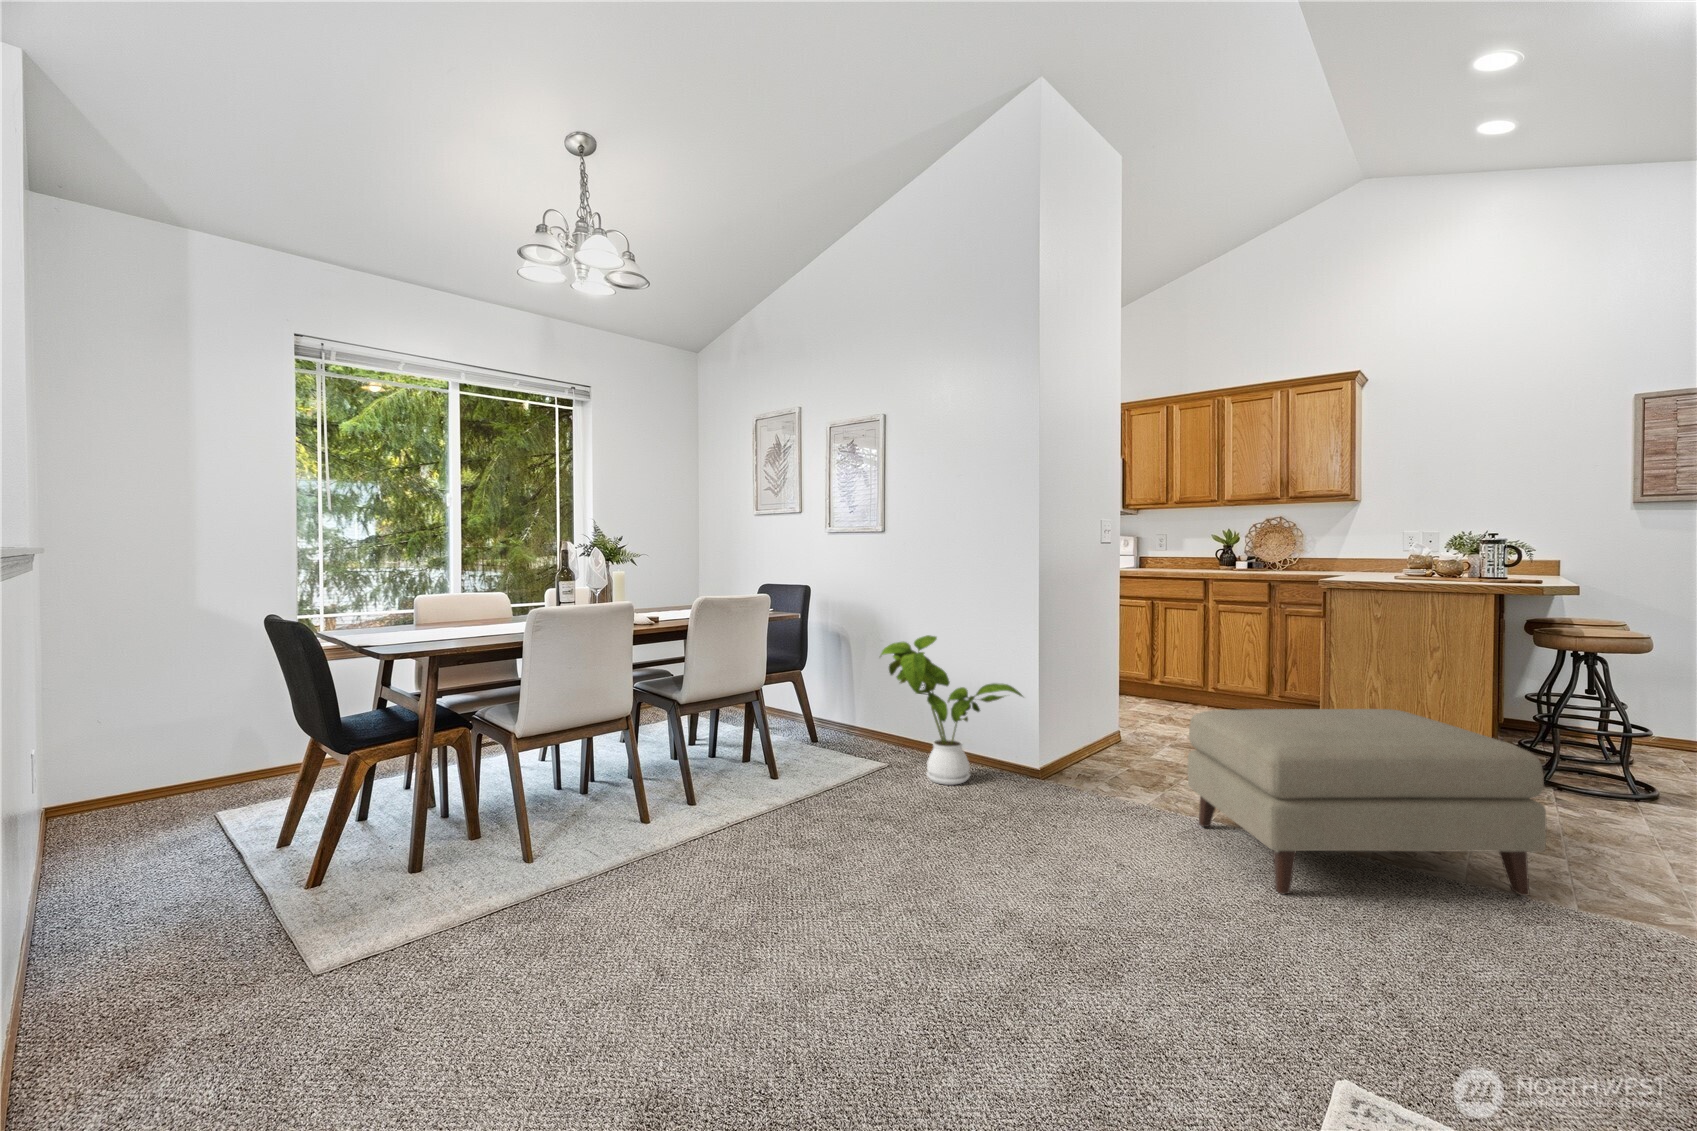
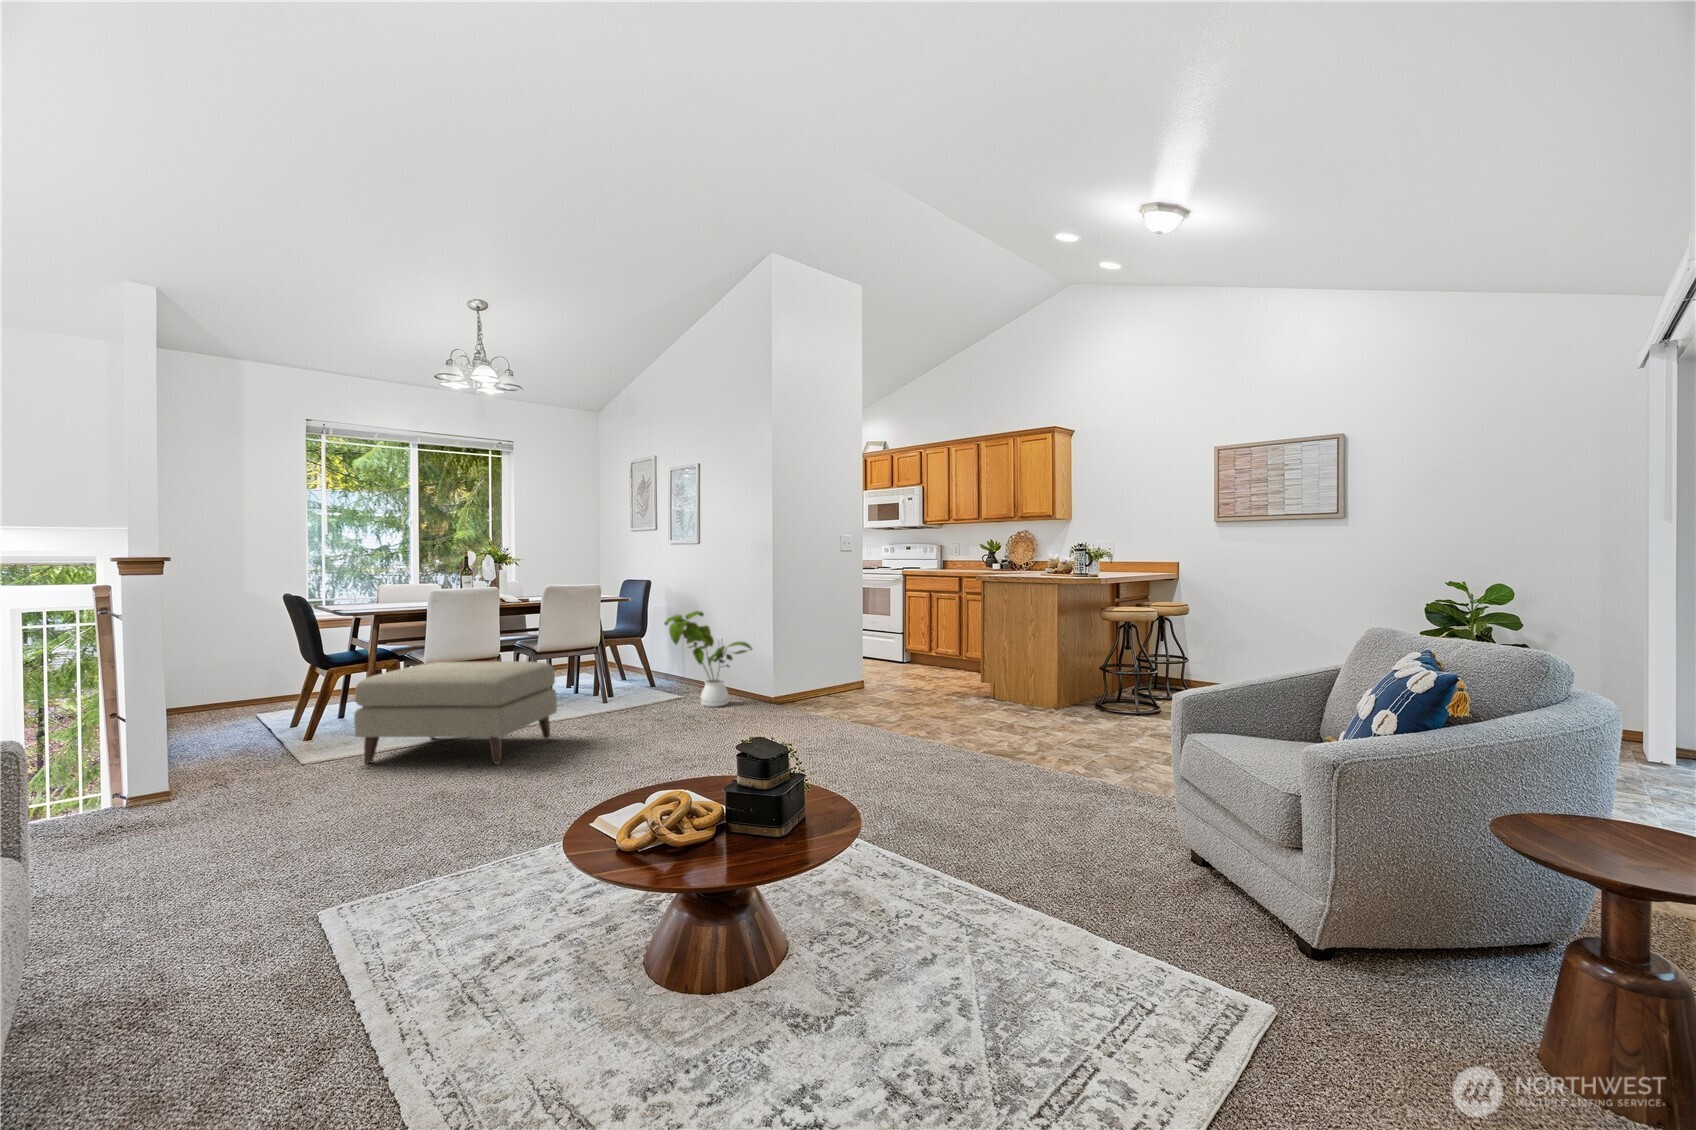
ottoman: present [1188,709,1546,896] -> present [354,661,557,764]

